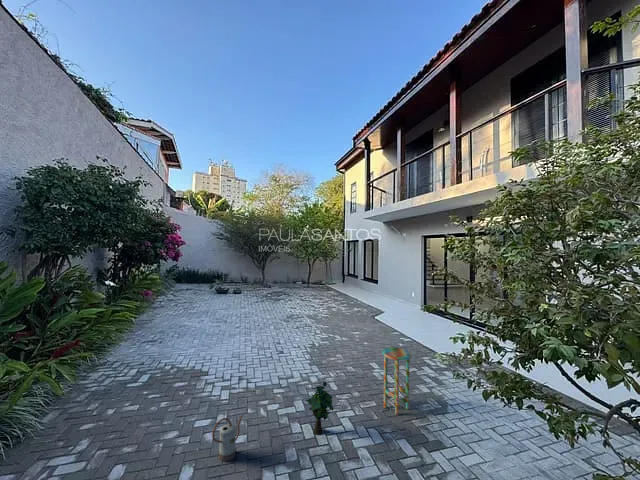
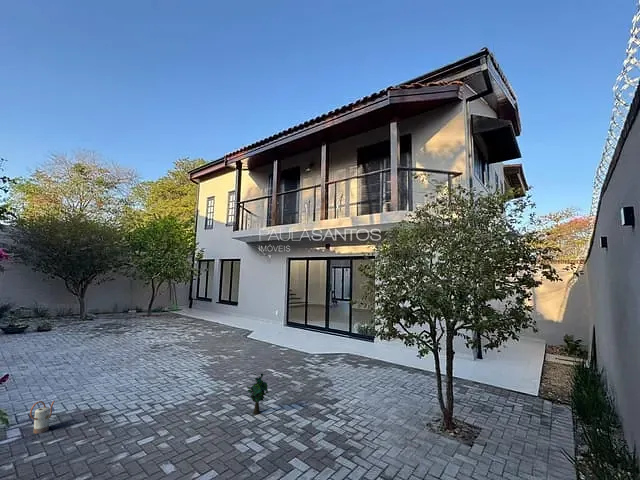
side table: present [382,347,412,415] -> none [292,346,314,394]
watering can: present [212,416,242,461] -> present [30,401,55,434]

